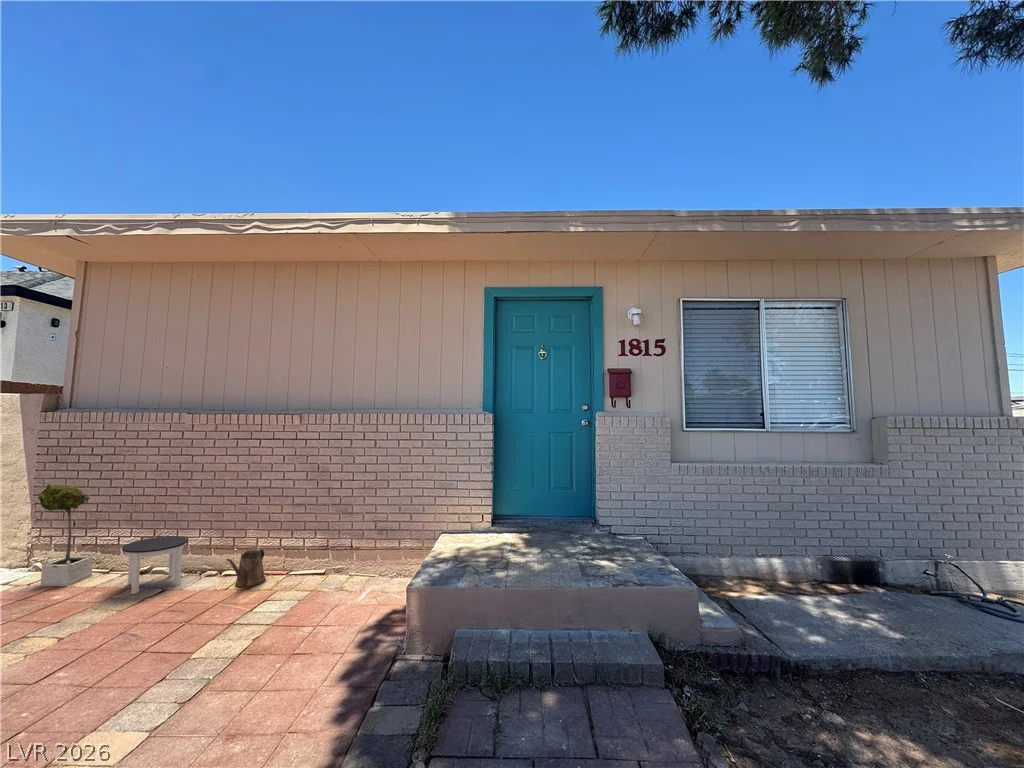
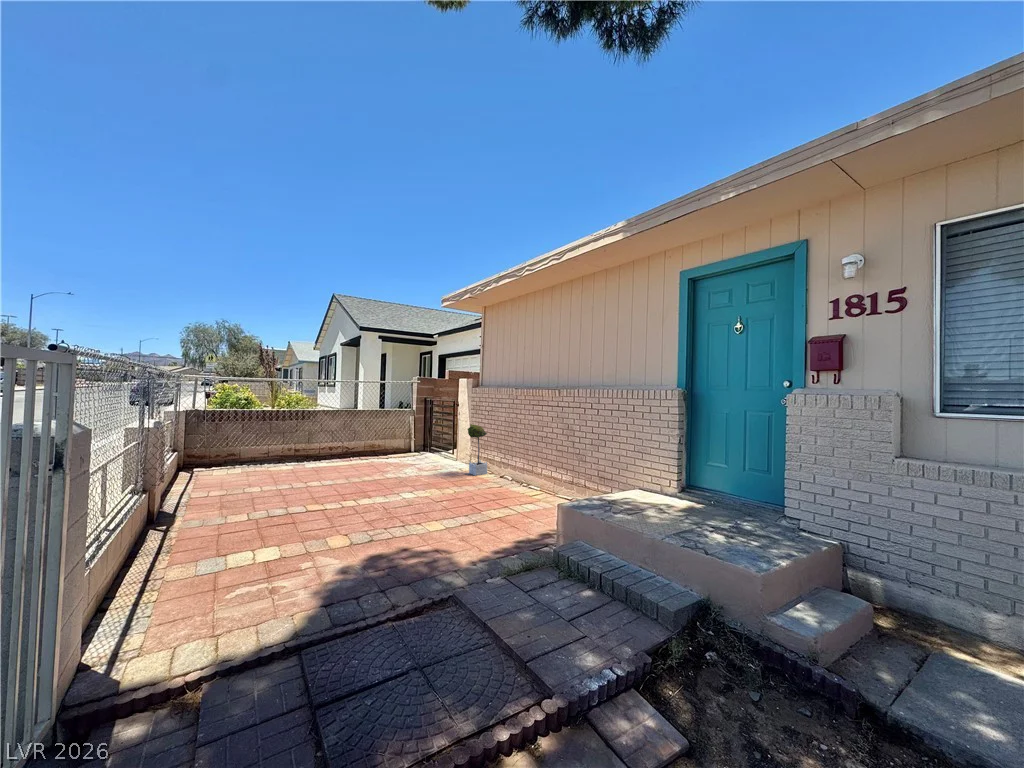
round table: present [122,536,188,594] -> none [487,458,516,486]
watering can: present [227,549,266,588] -> none [515,474,545,496]

